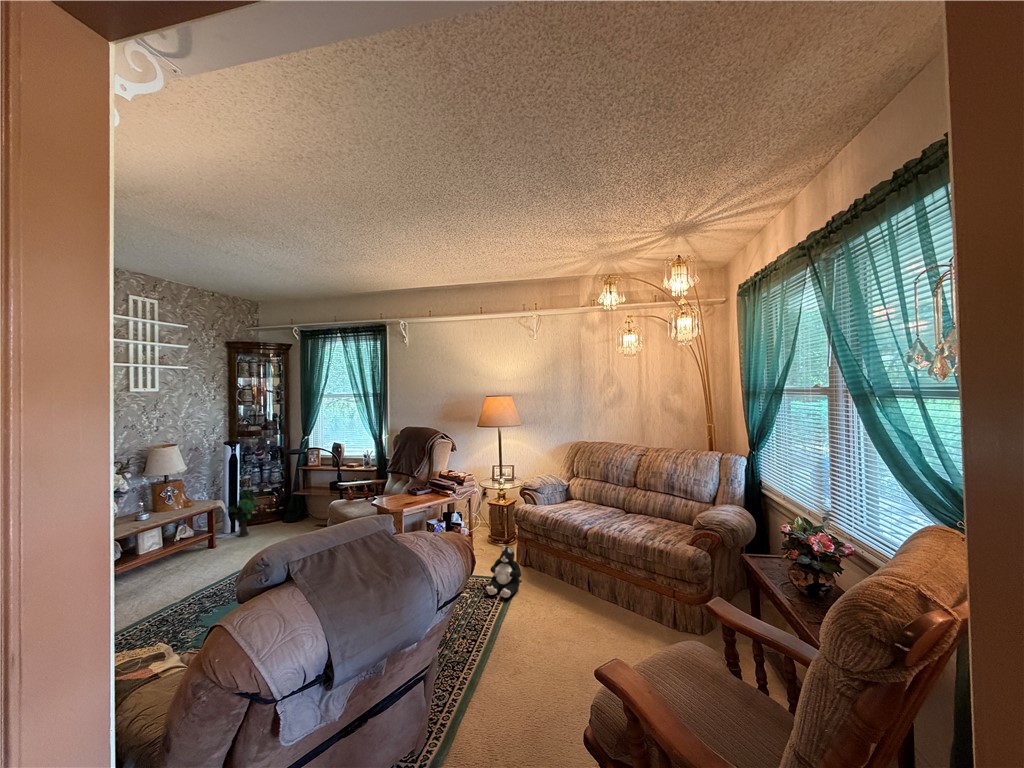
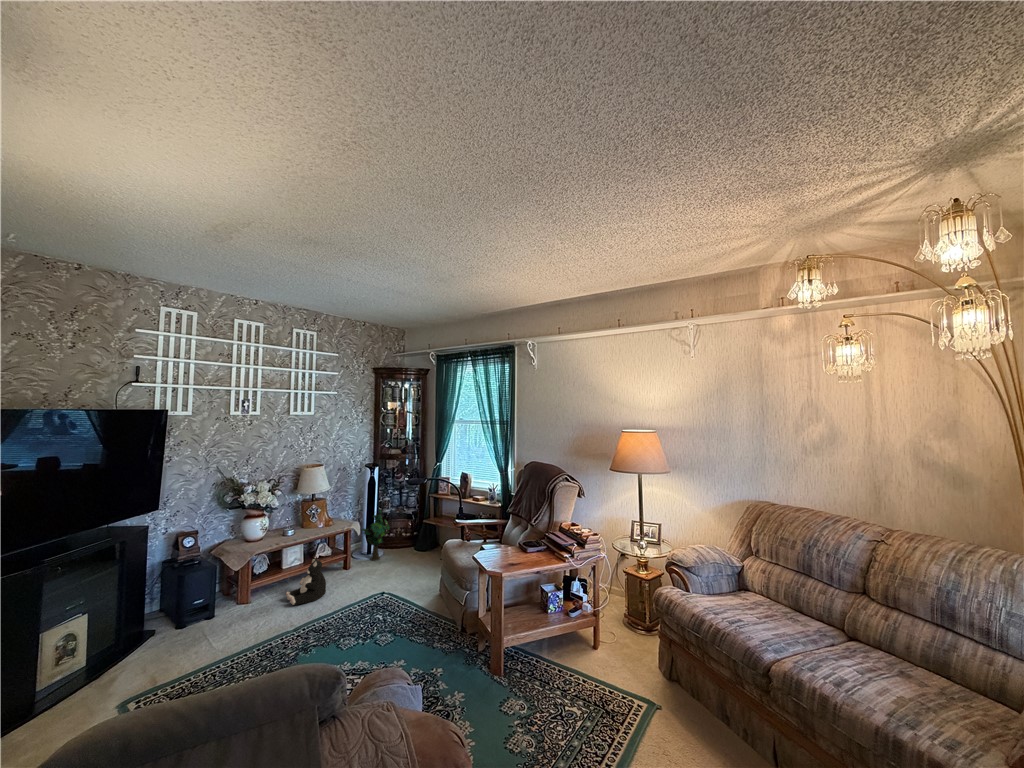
plush toy: present [486,545,521,598] -> present [286,559,326,605]

